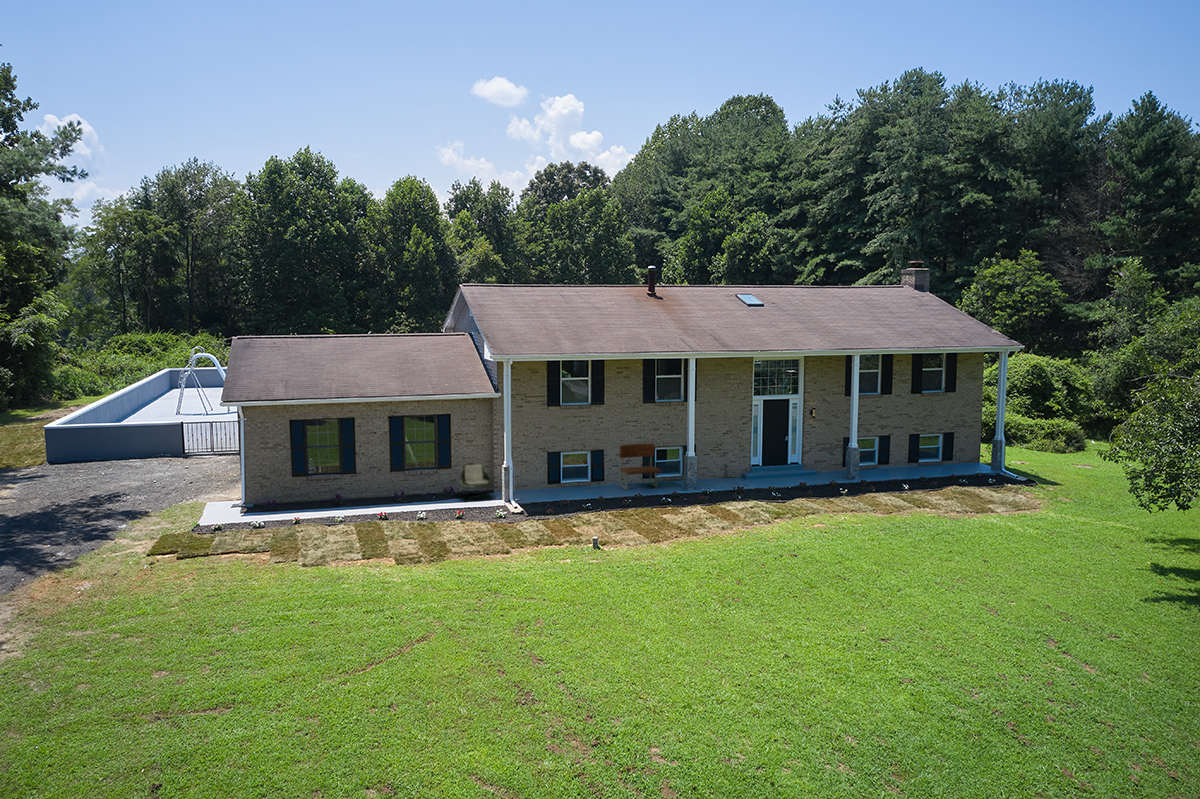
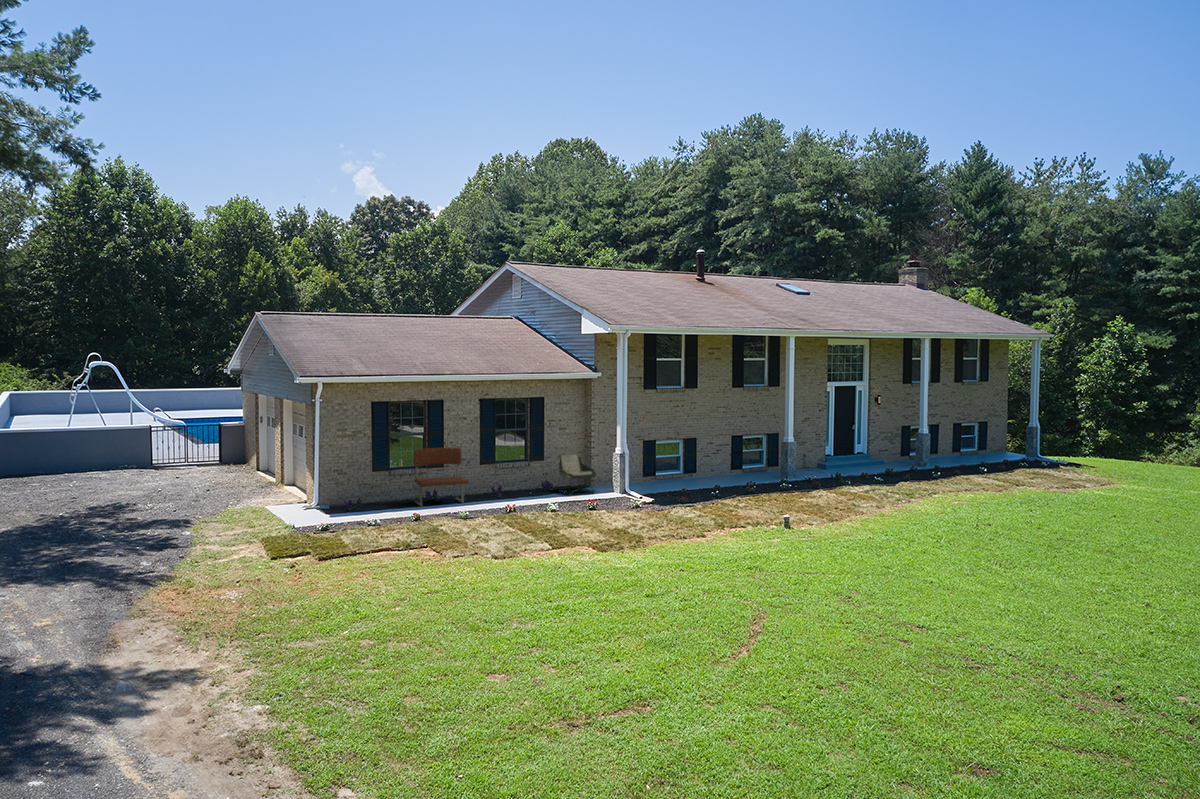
bench: present [619,444,662,489] -> present [414,448,468,506]

